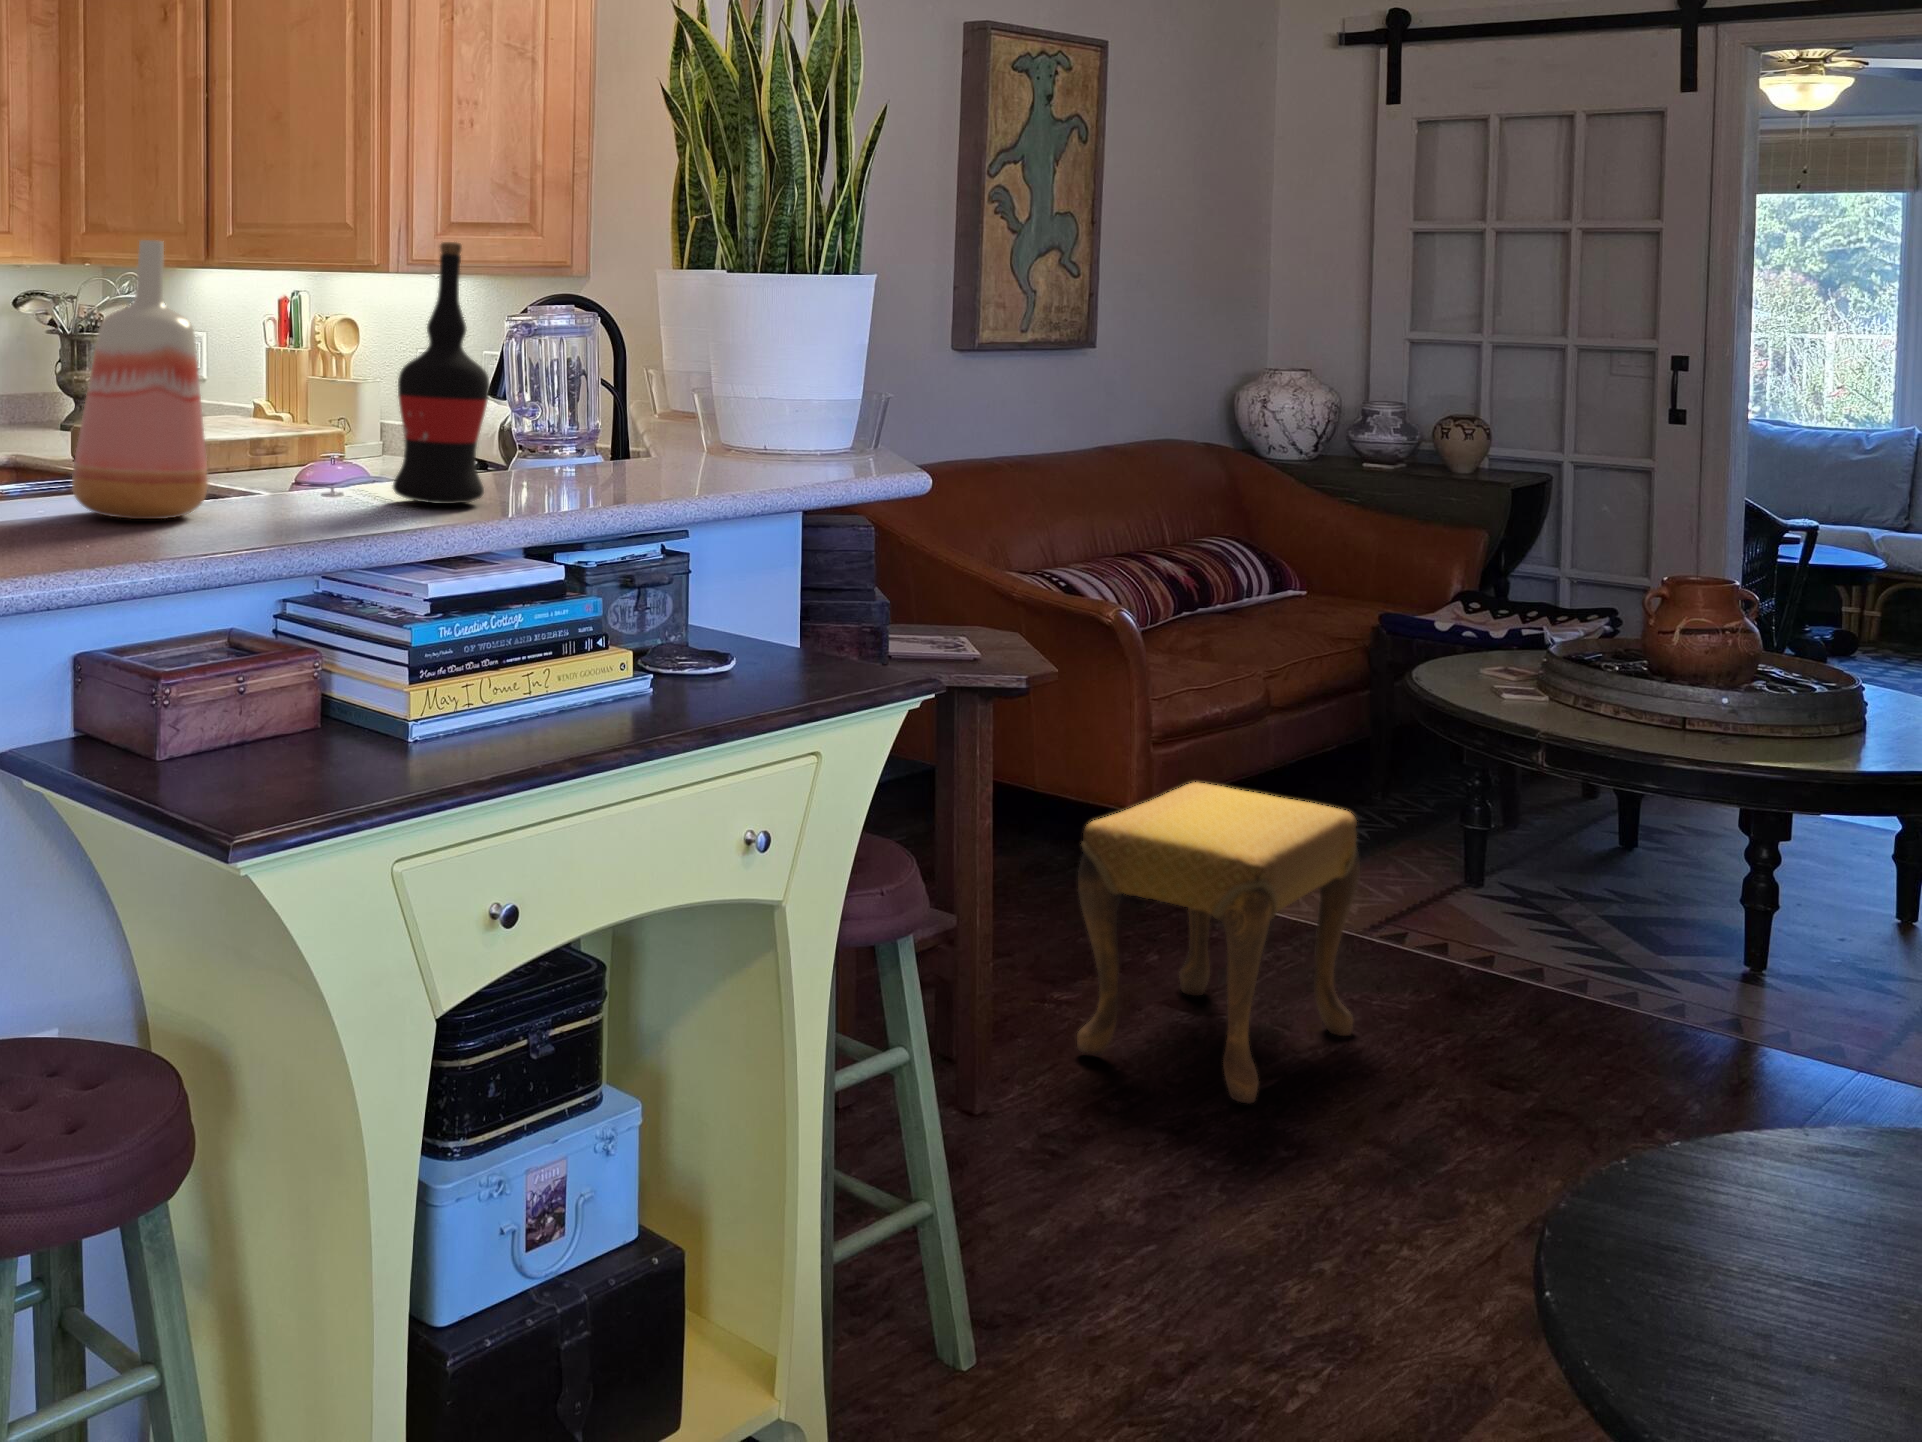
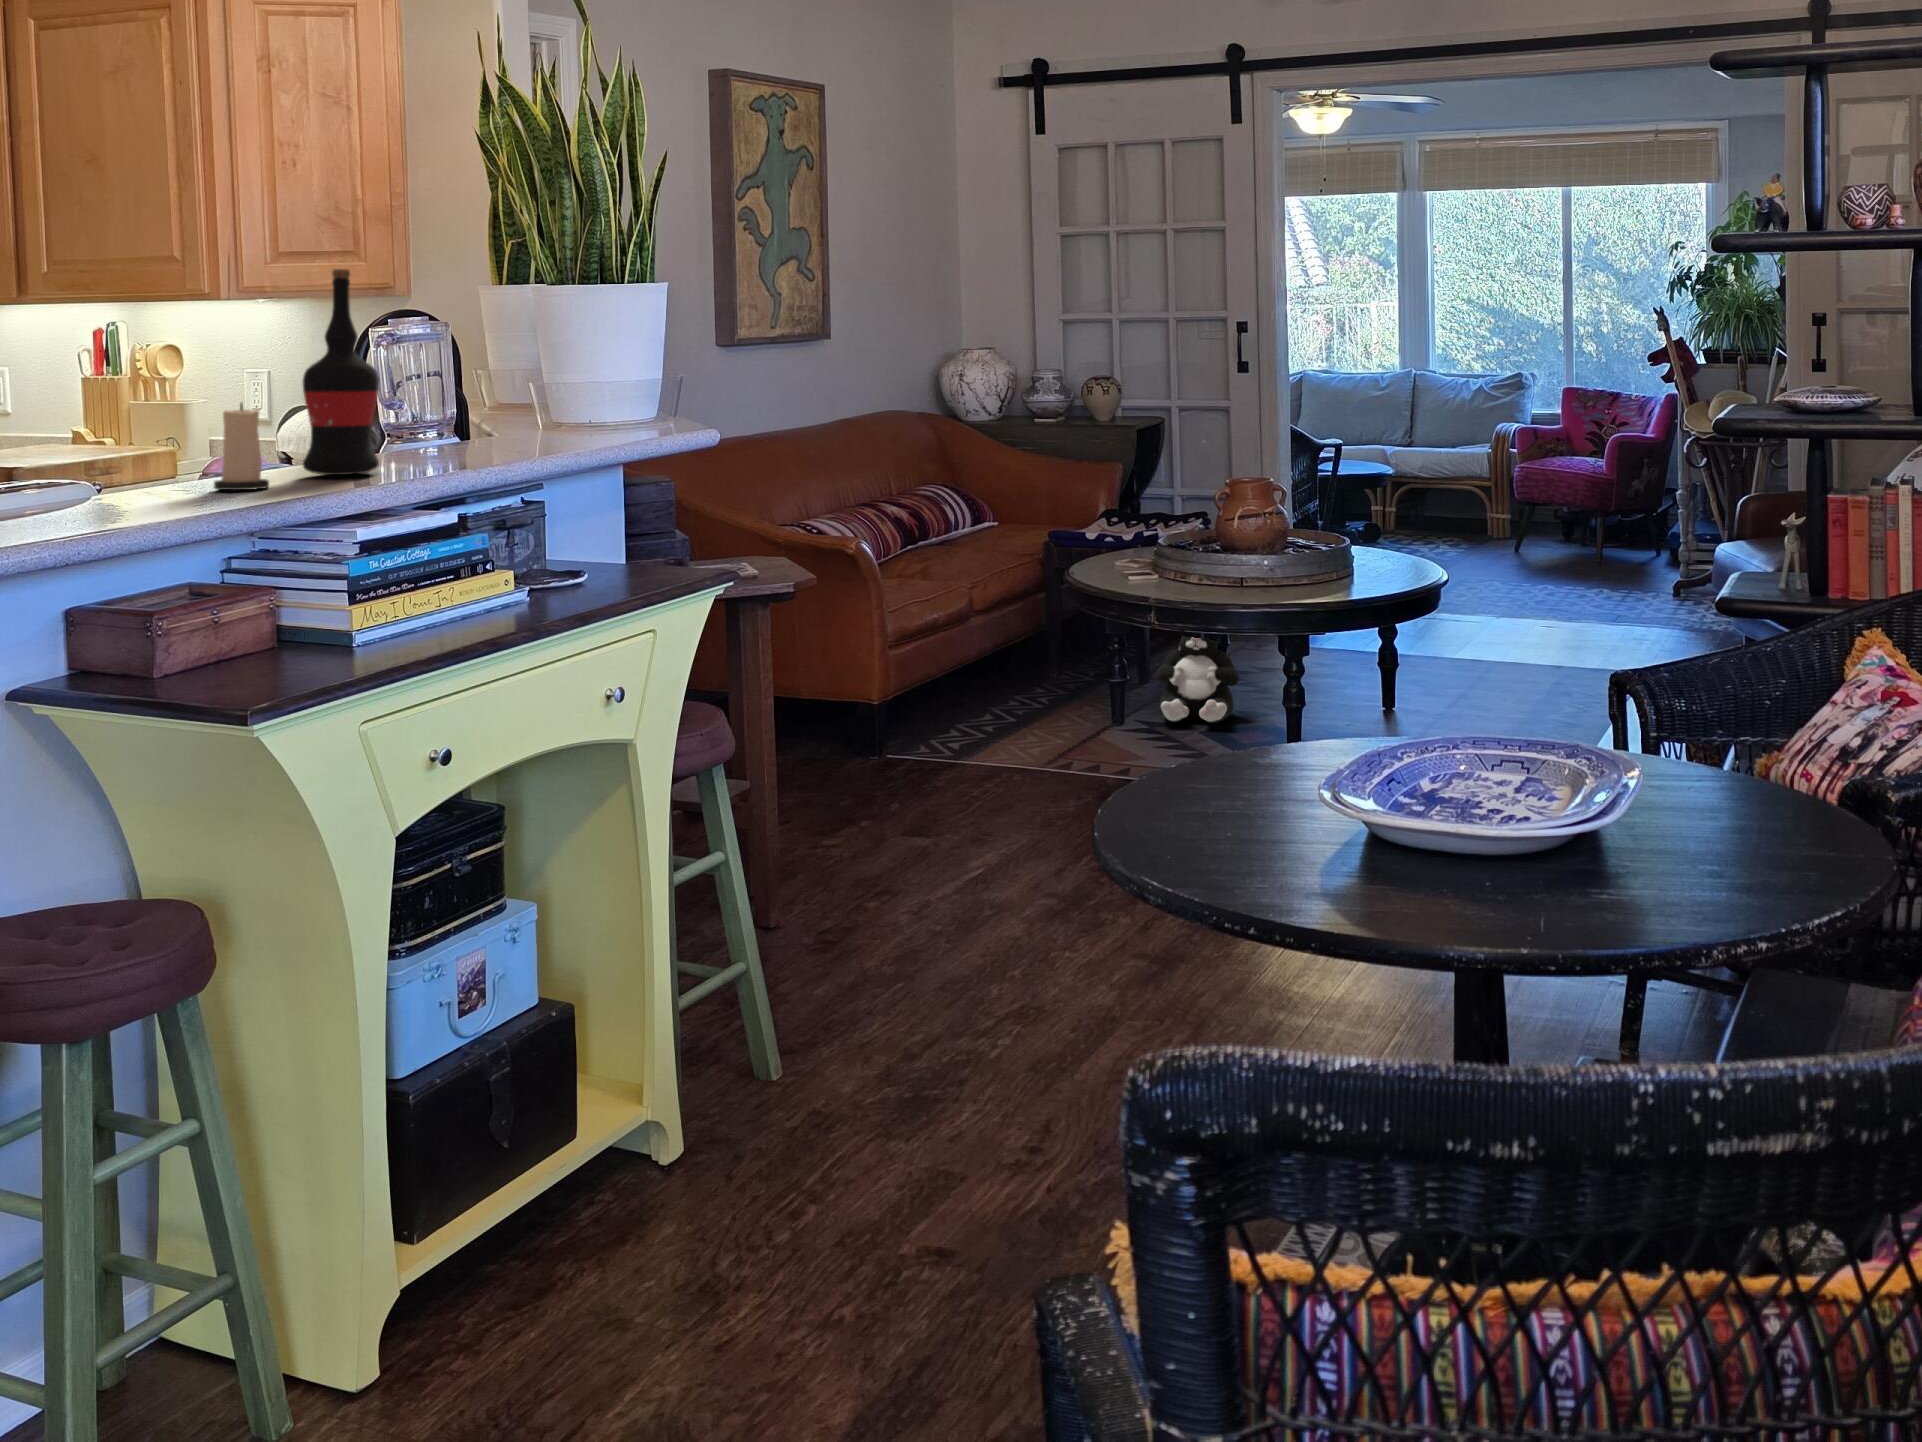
vase: present [72,240,208,519] -> none [34,277,154,503]
candle: none [279,404,343,516] -> present [214,403,269,490]
plush toy: none [1535,752,1667,909] -> present [1156,636,1239,723]
footstool: present [1077,782,1360,1103] -> none [835,663,1034,885]

